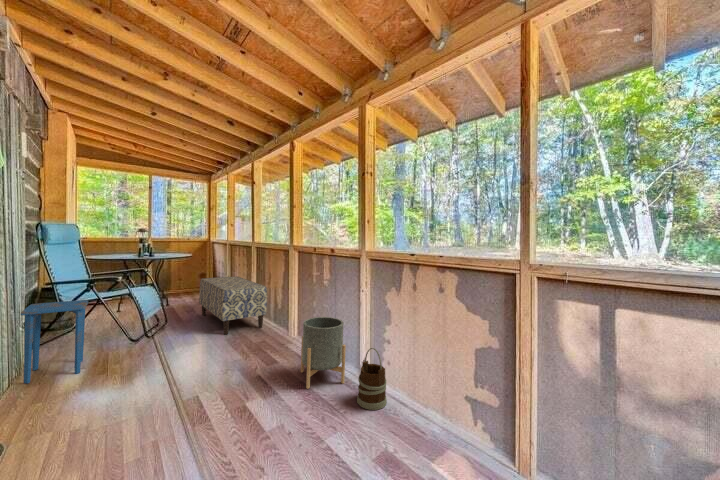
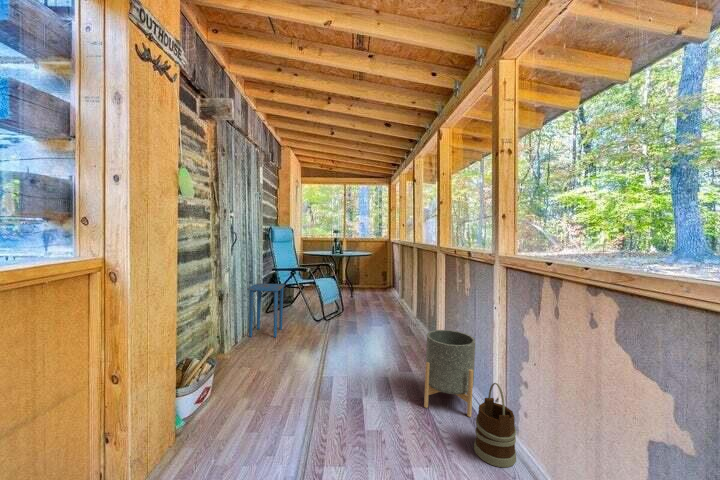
bench: present [199,277,267,334] -> none [371,275,421,331]

